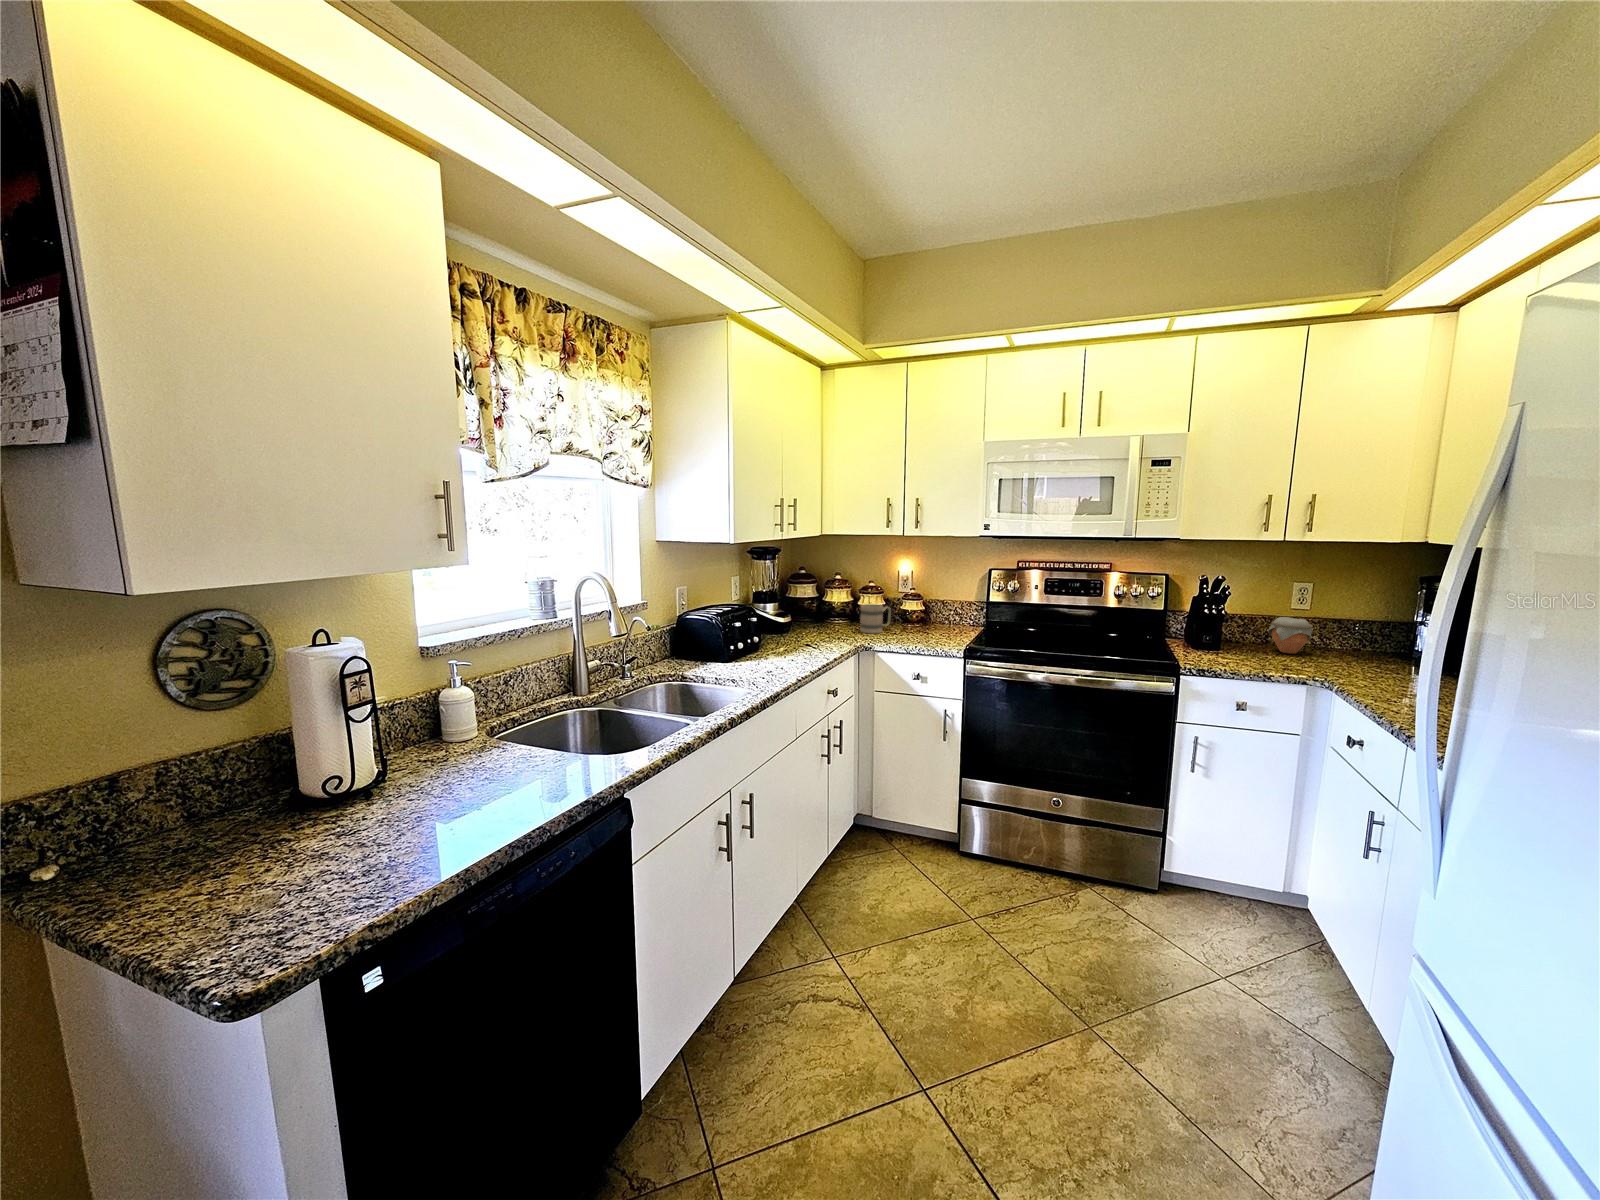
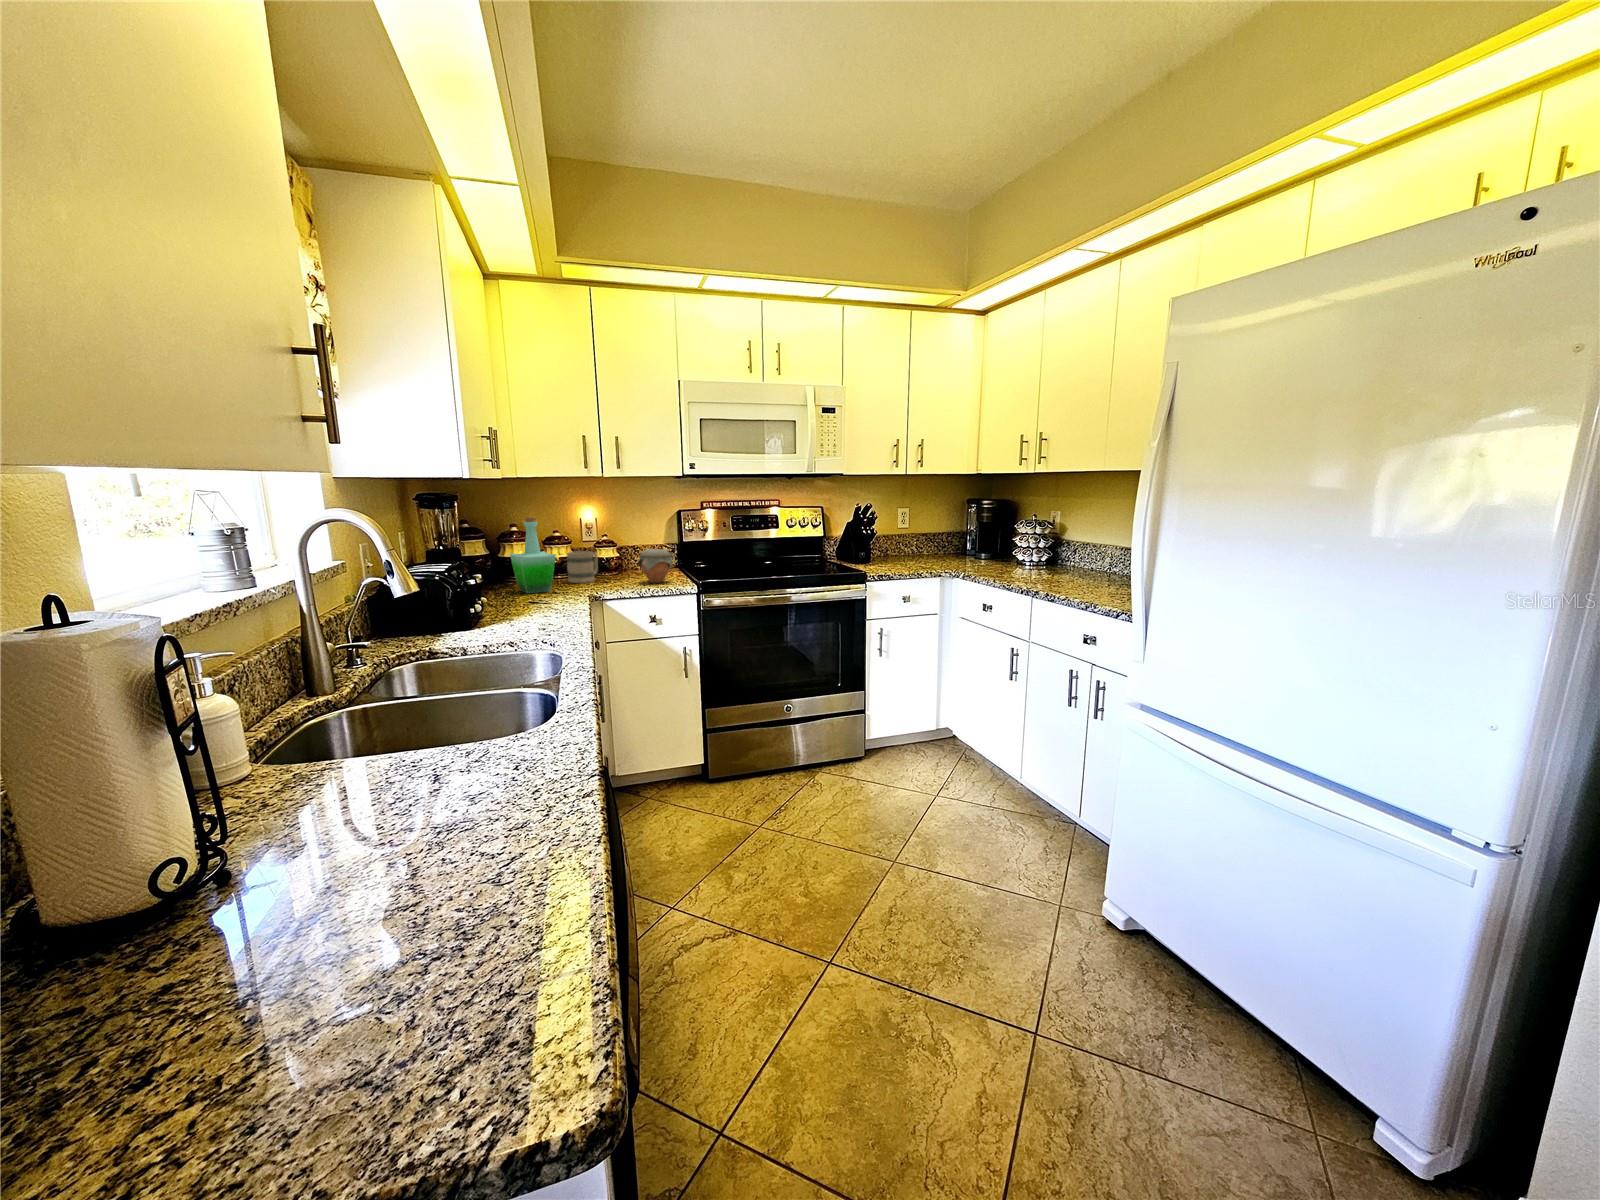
bottle: none [805,574,834,639] -> present [510,517,556,593]
jar: present [1269,617,1313,654] -> present [638,549,672,583]

